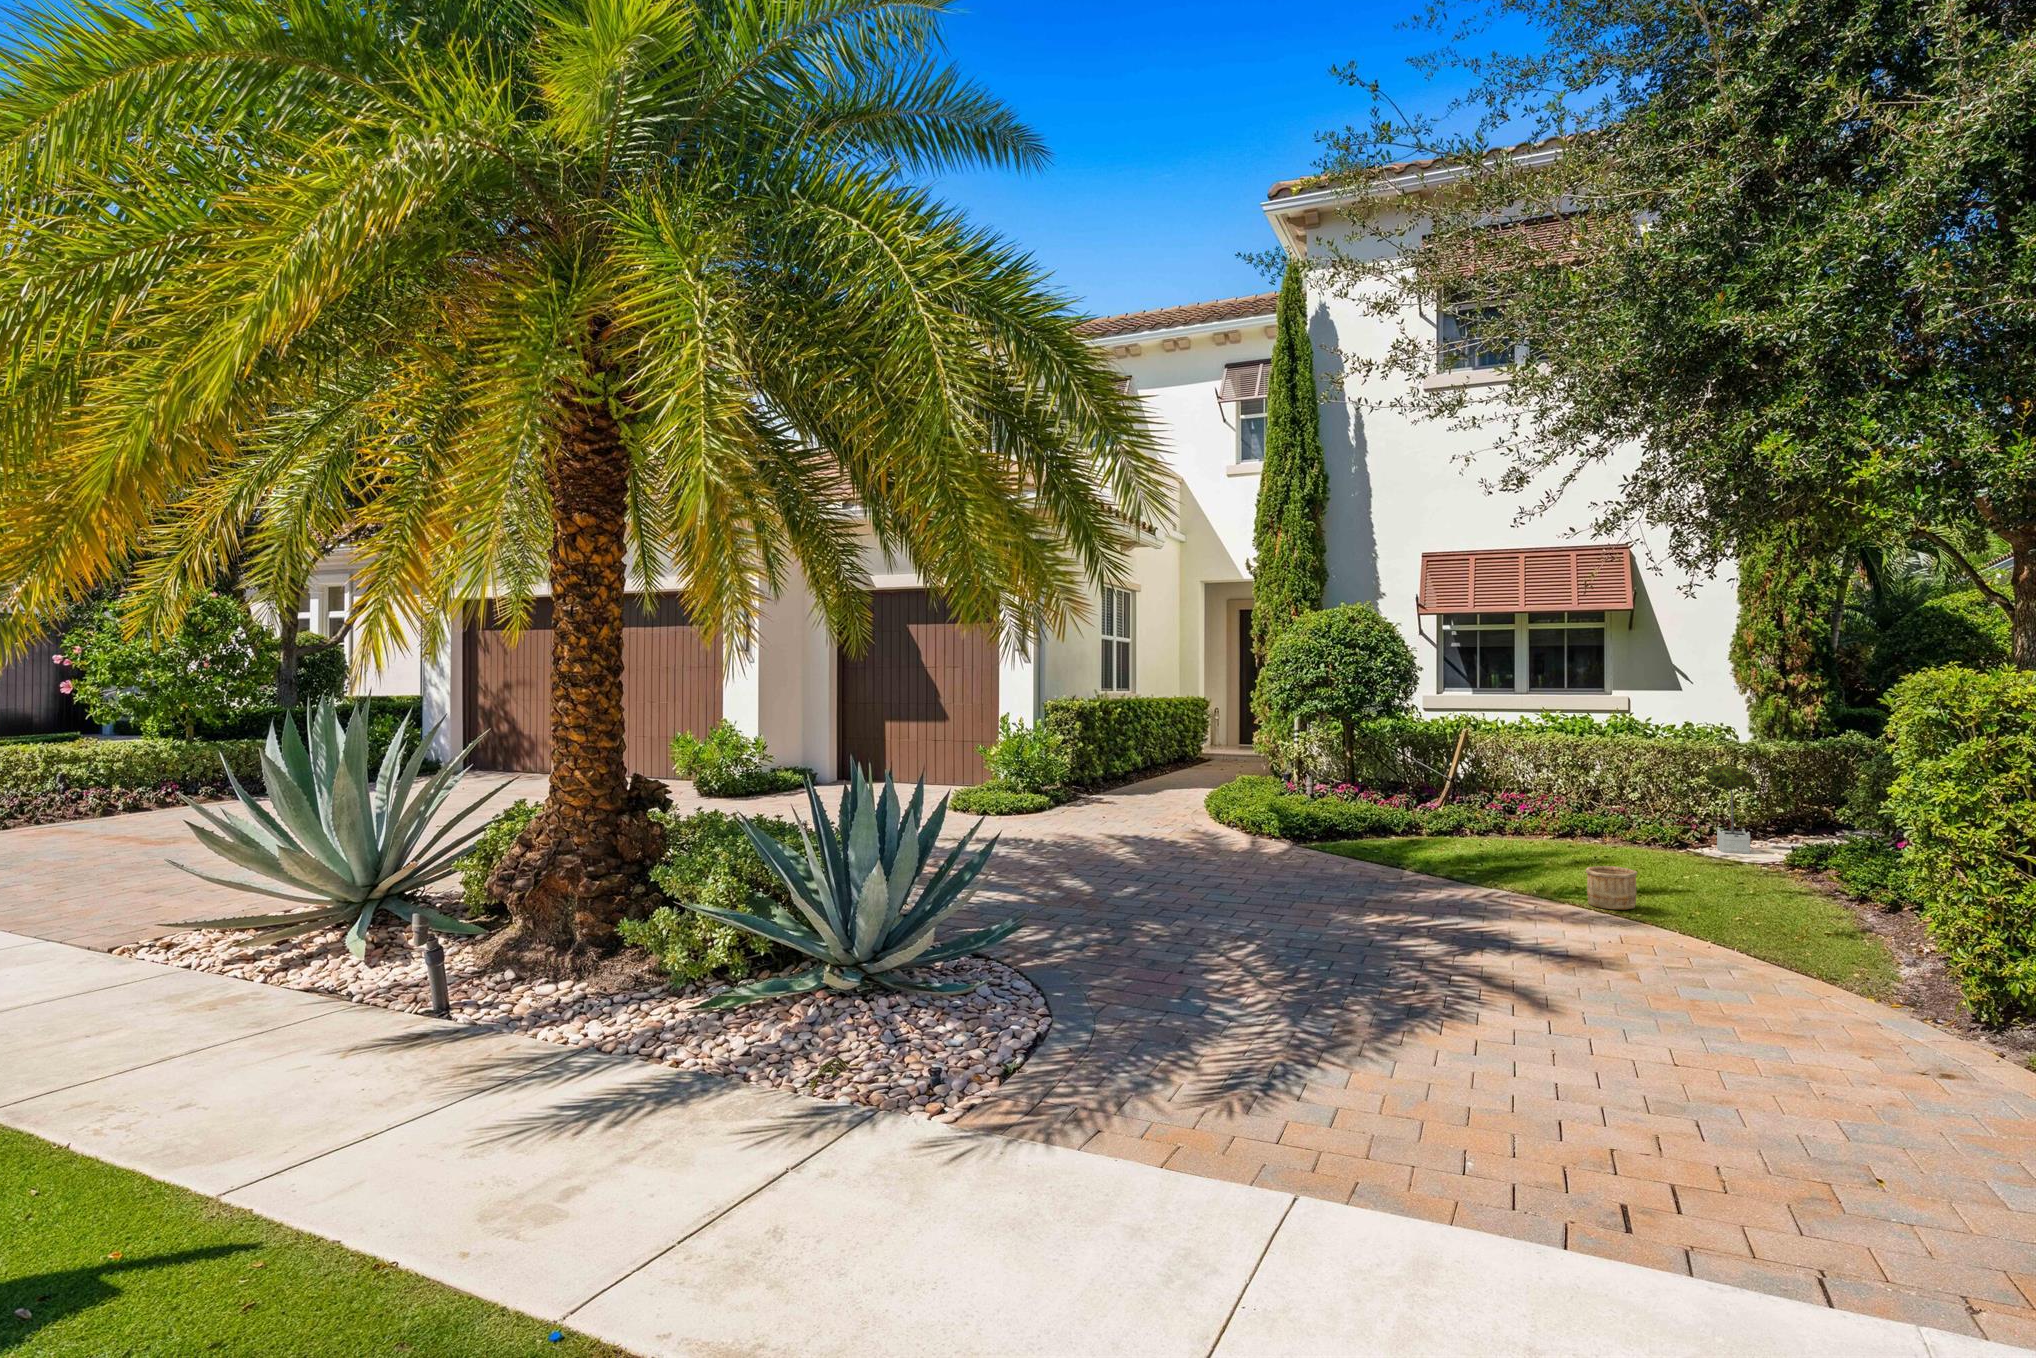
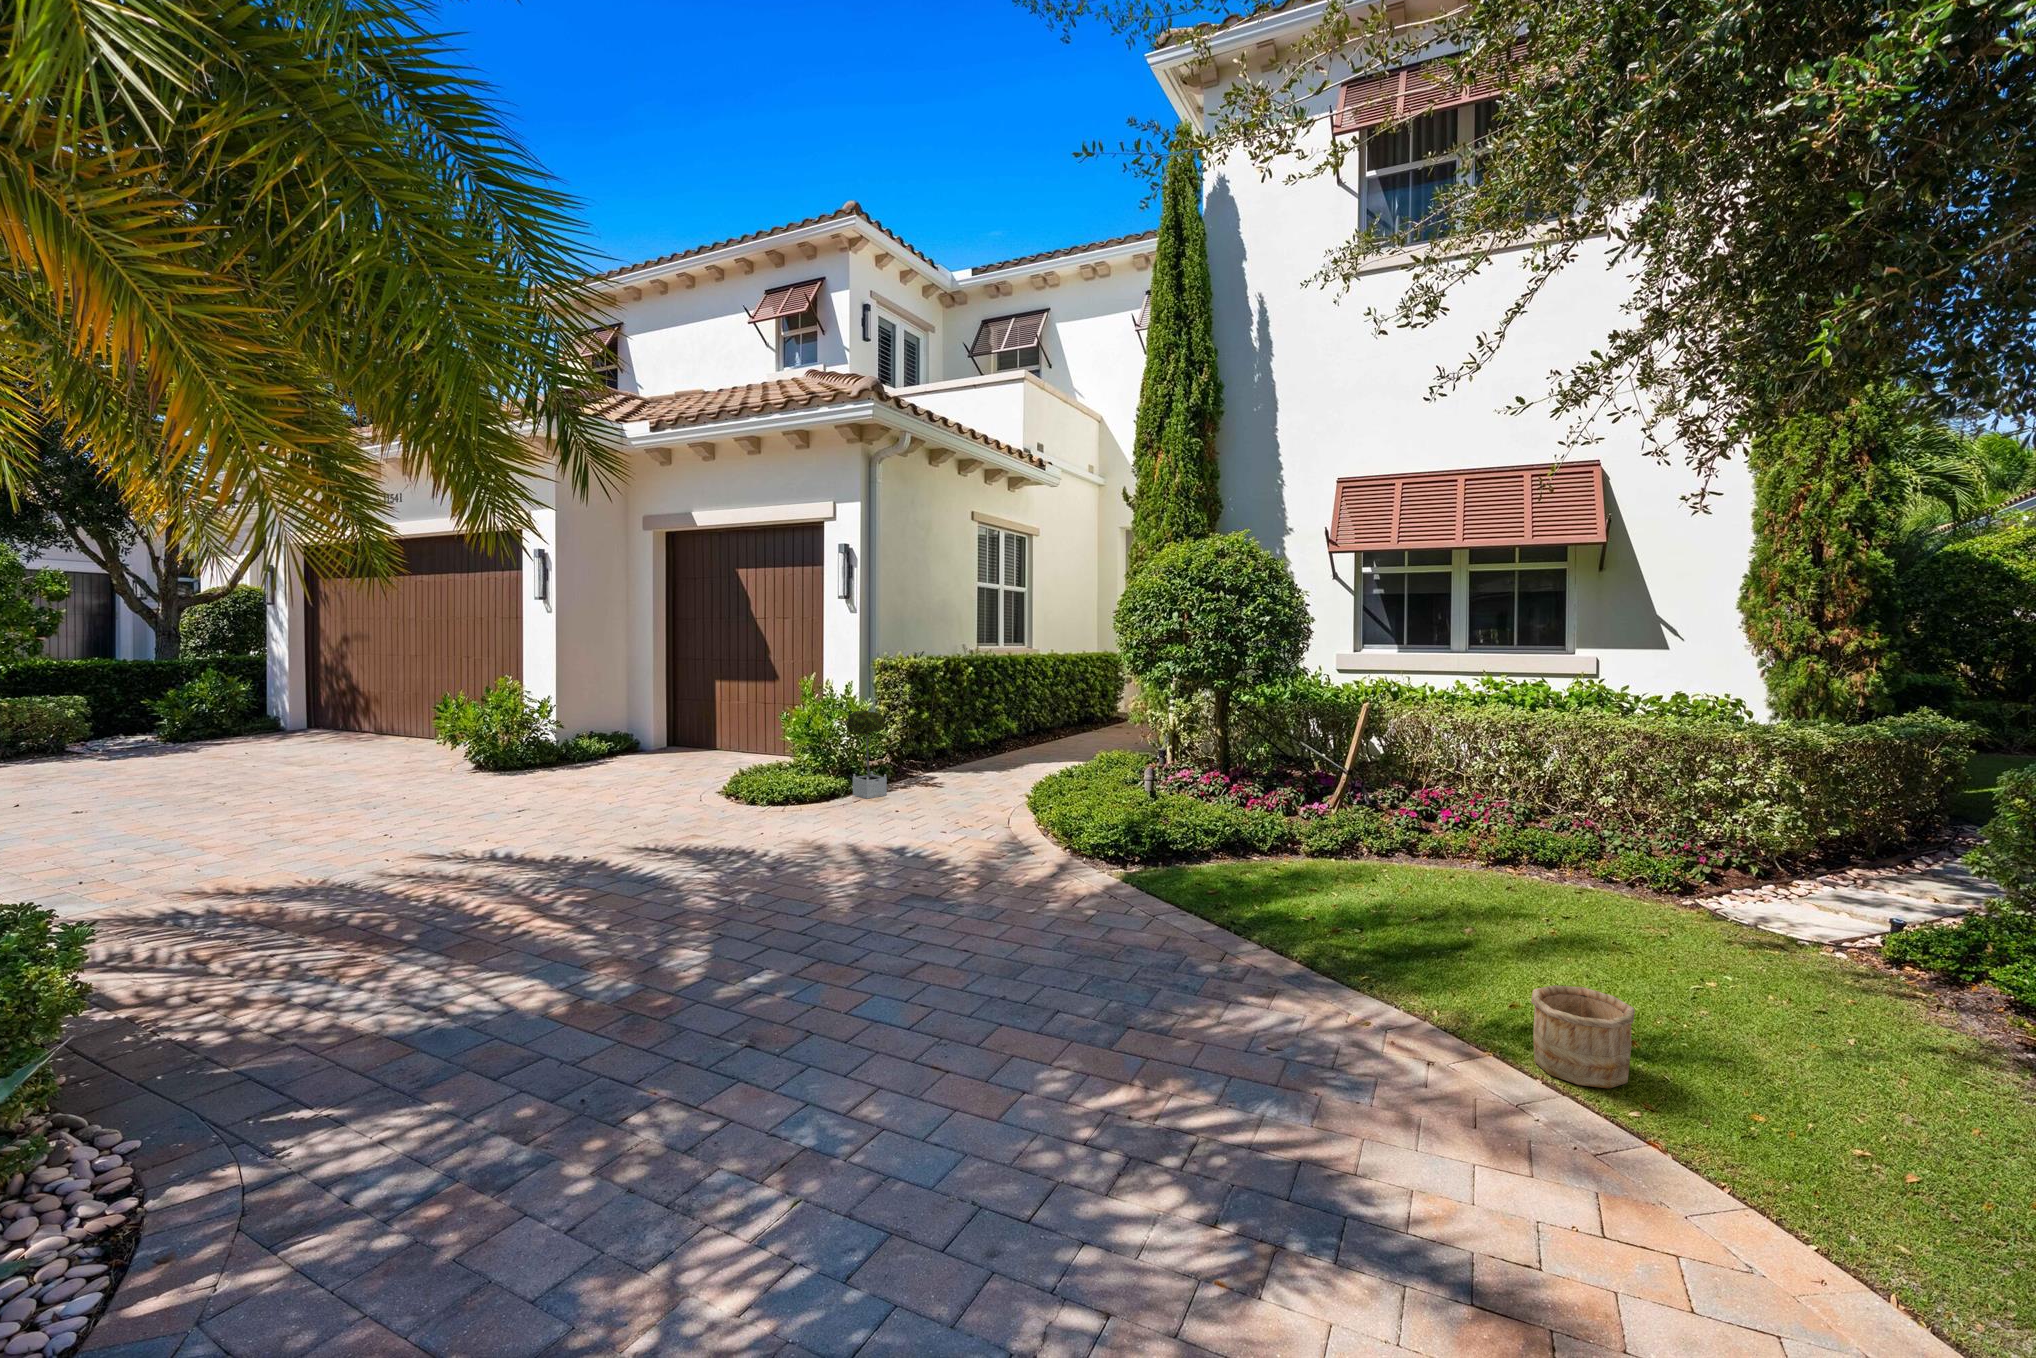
potted tree: present [1708,764,1753,854] -> present [846,710,887,799]

